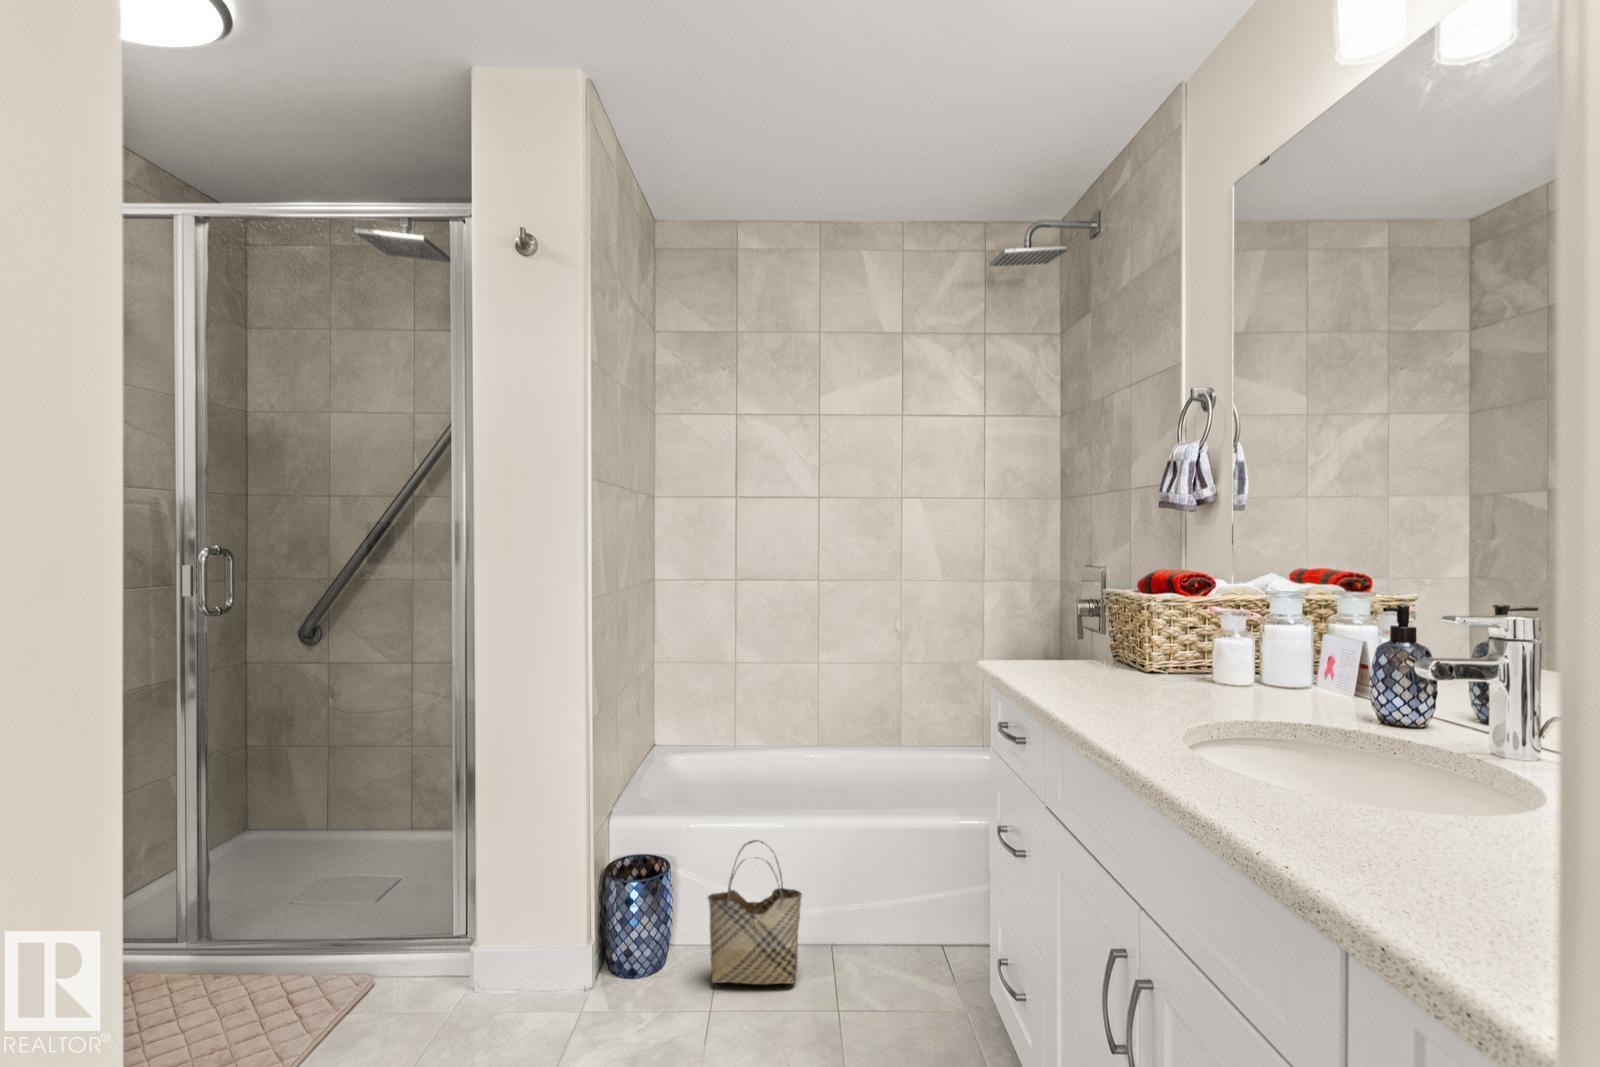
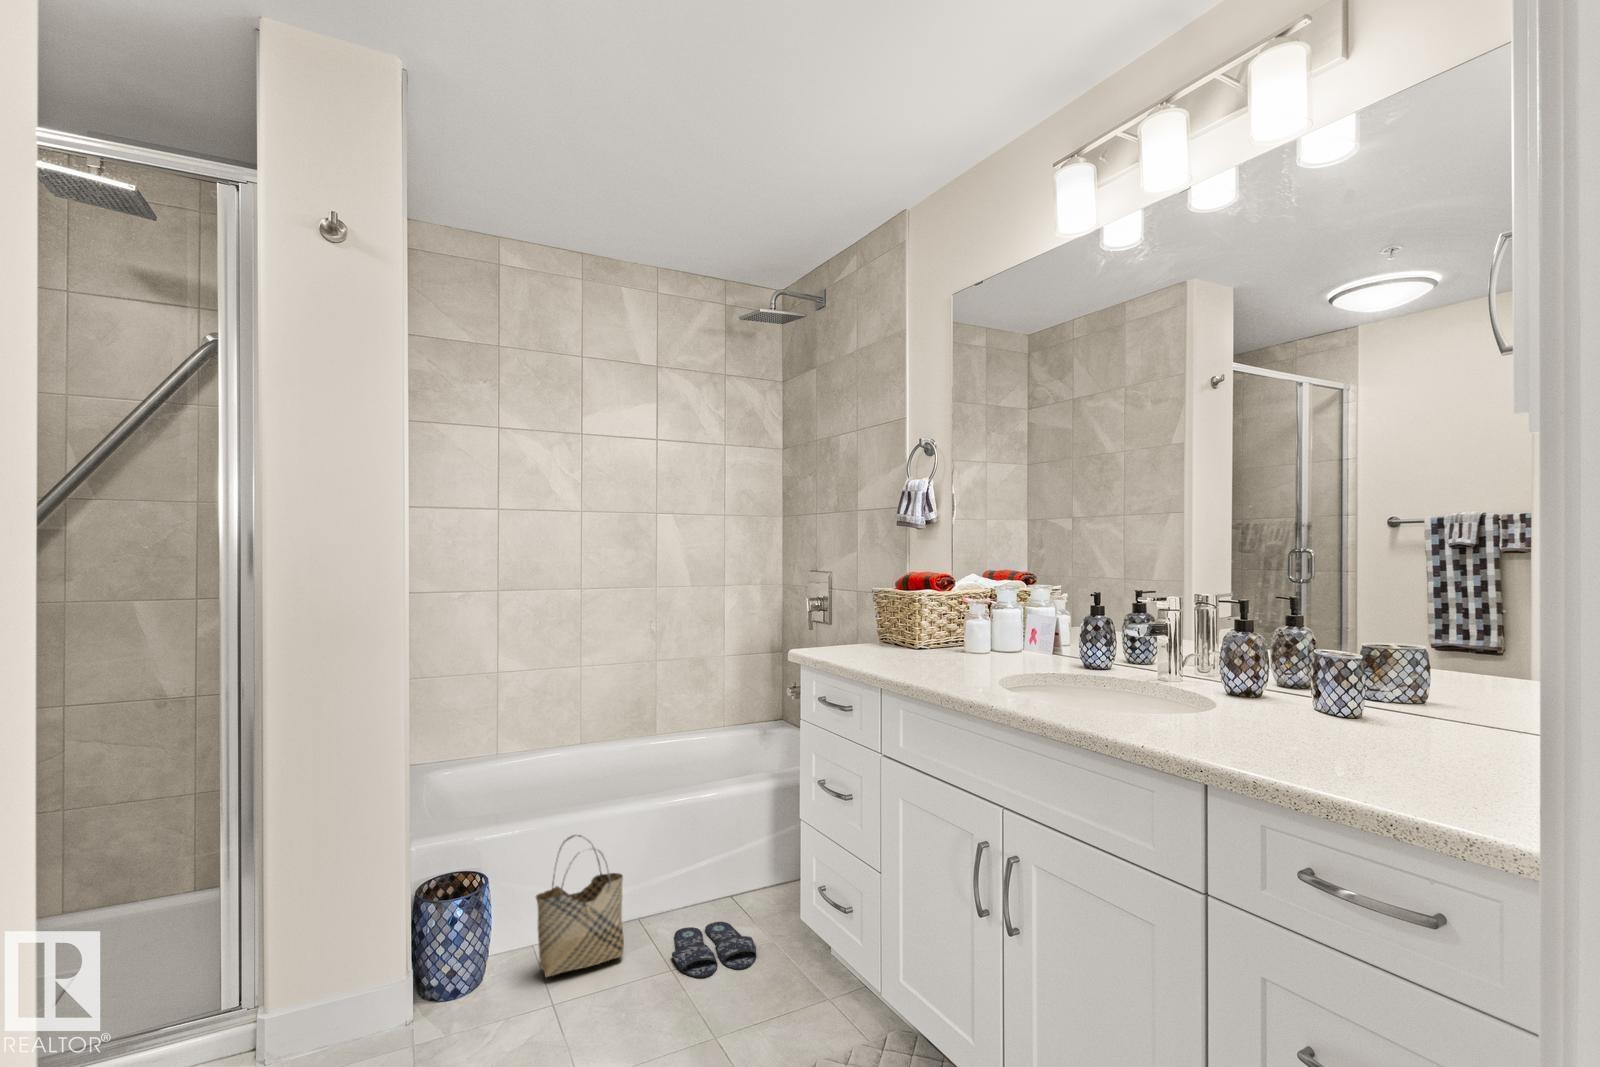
slippers: none [842,971,940,1040] -> present [672,922,756,978]

